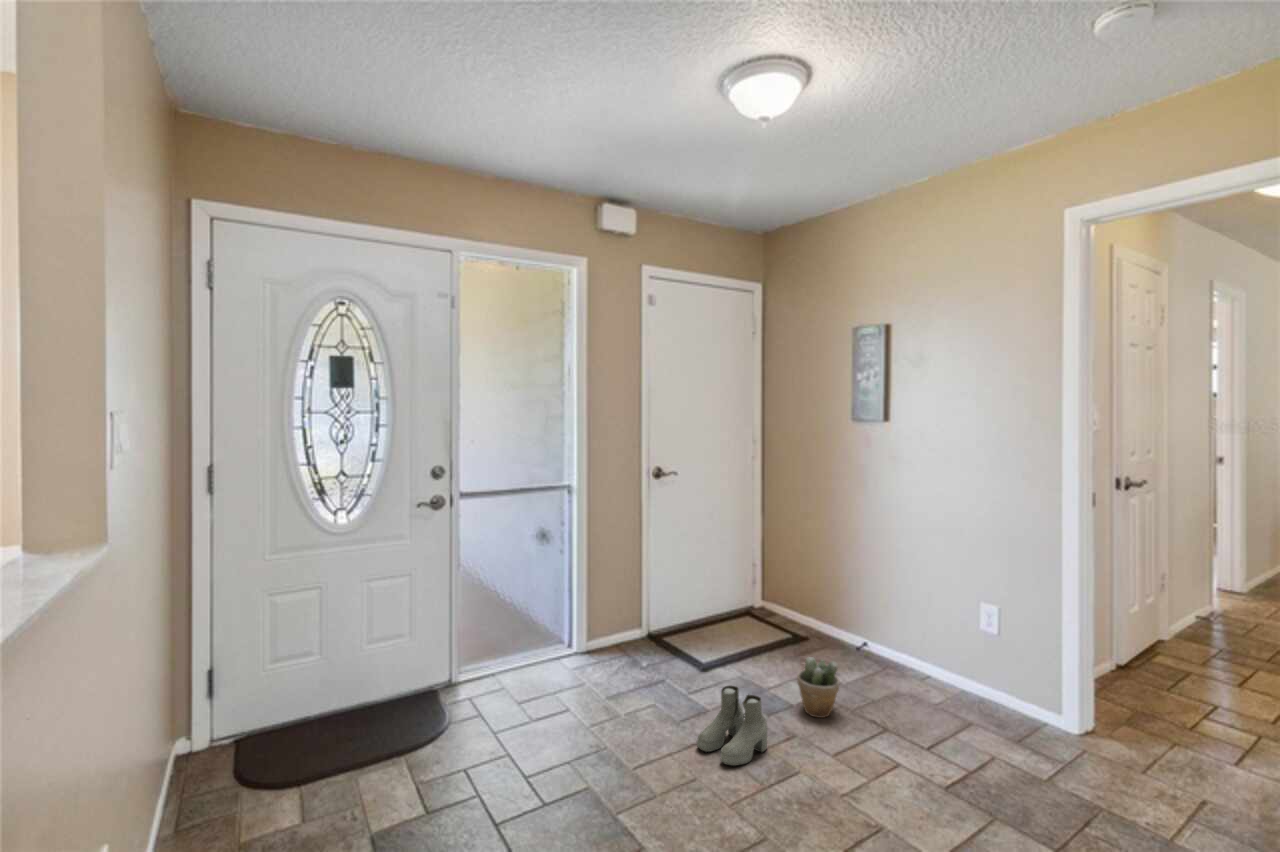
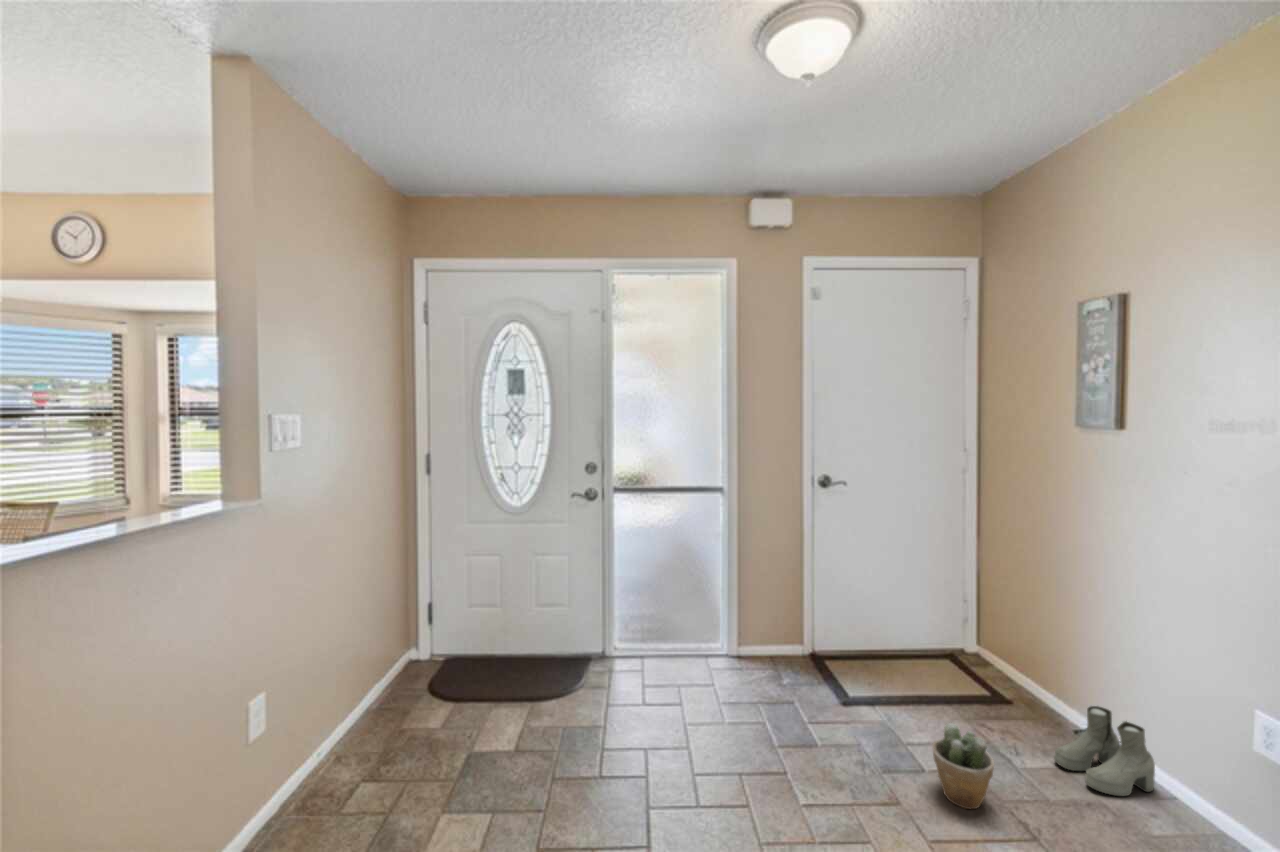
boots: present [697,686,768,766] -> present [1054,706,1155,796]

